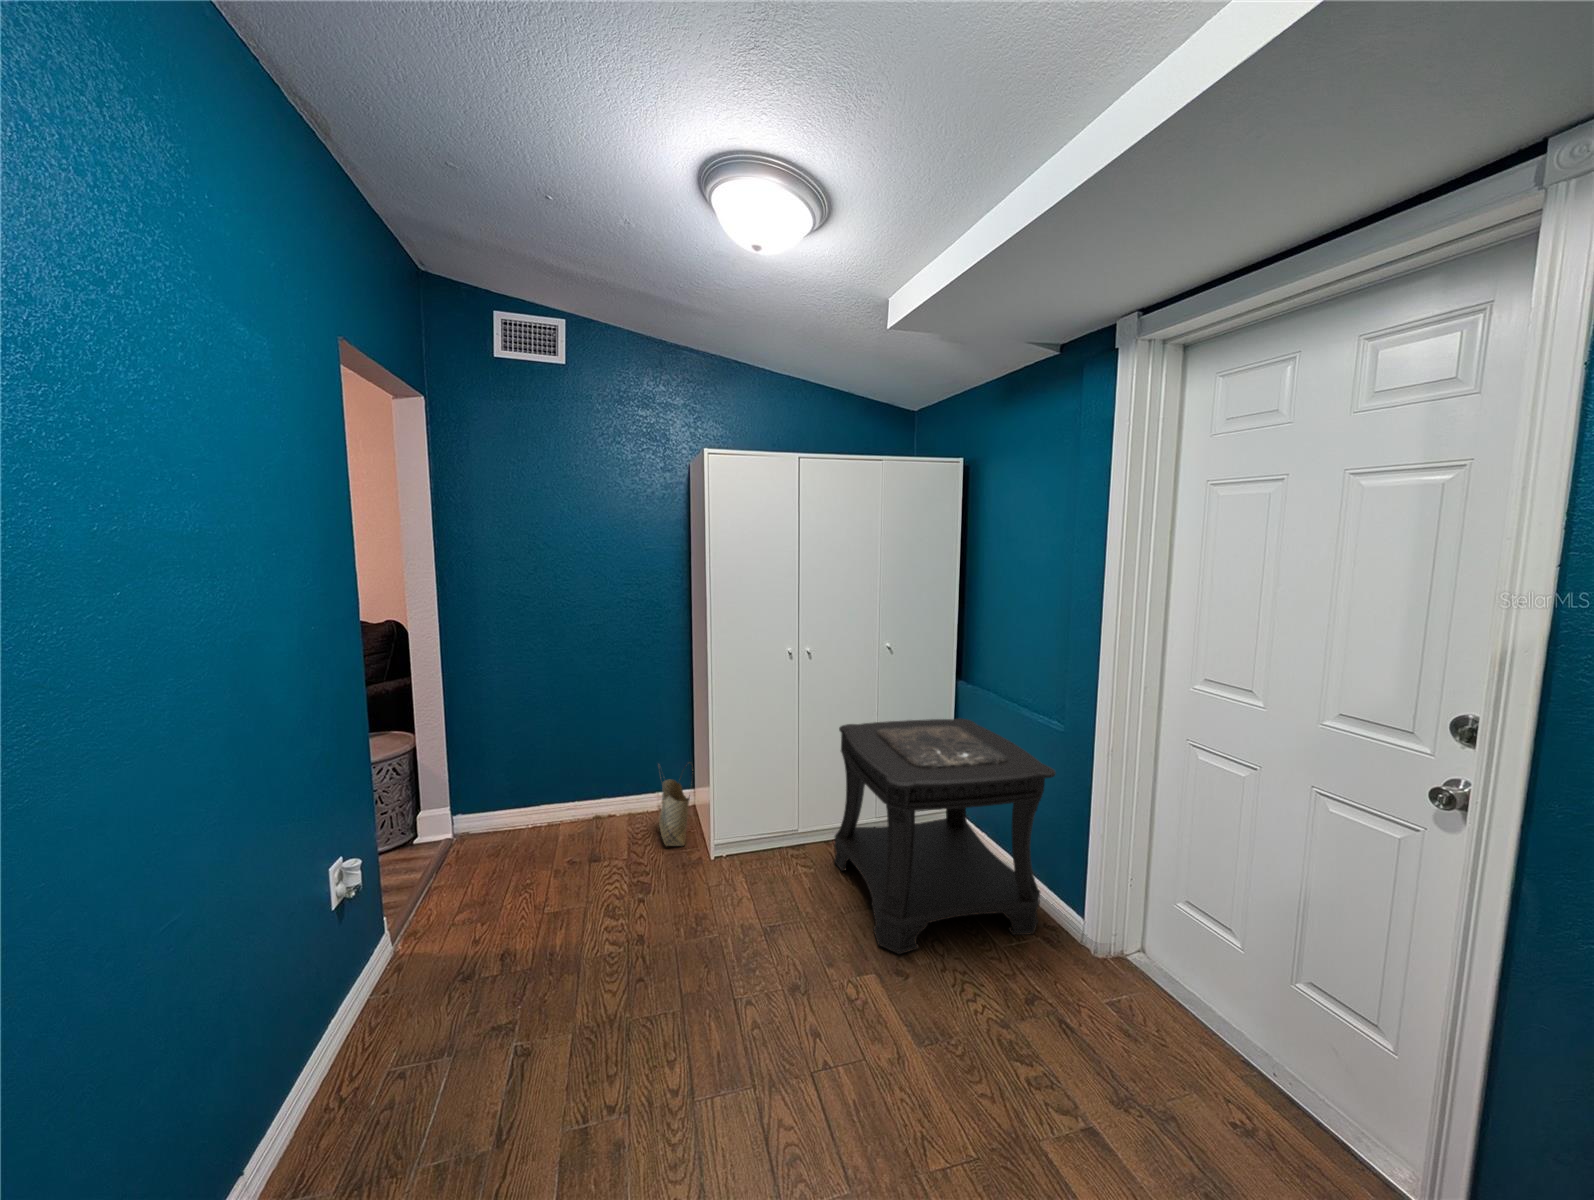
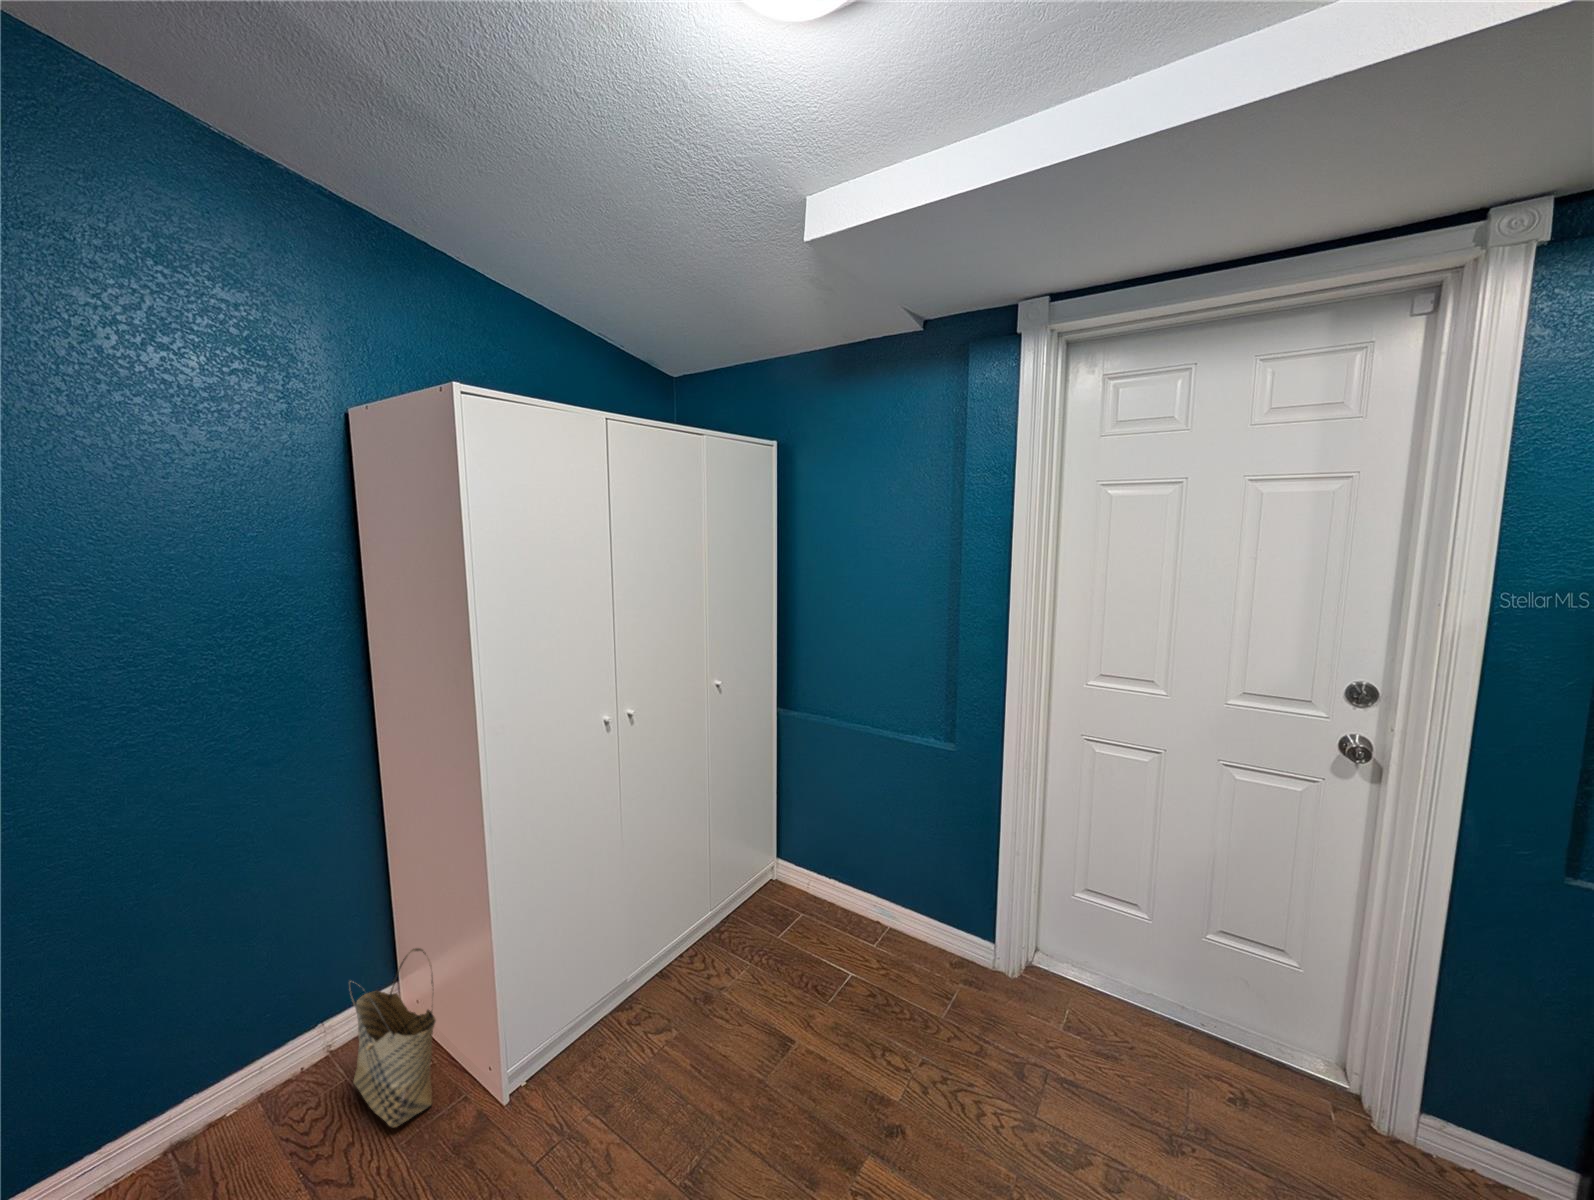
side table: present [834,718,1056,954] -> none [690,753,966,1107]

